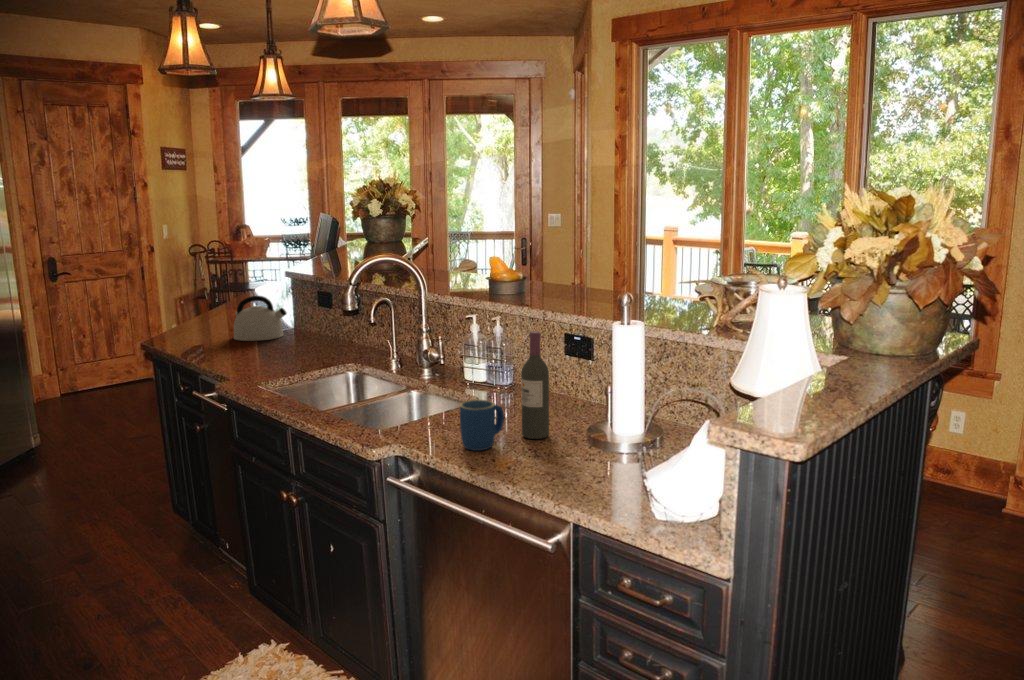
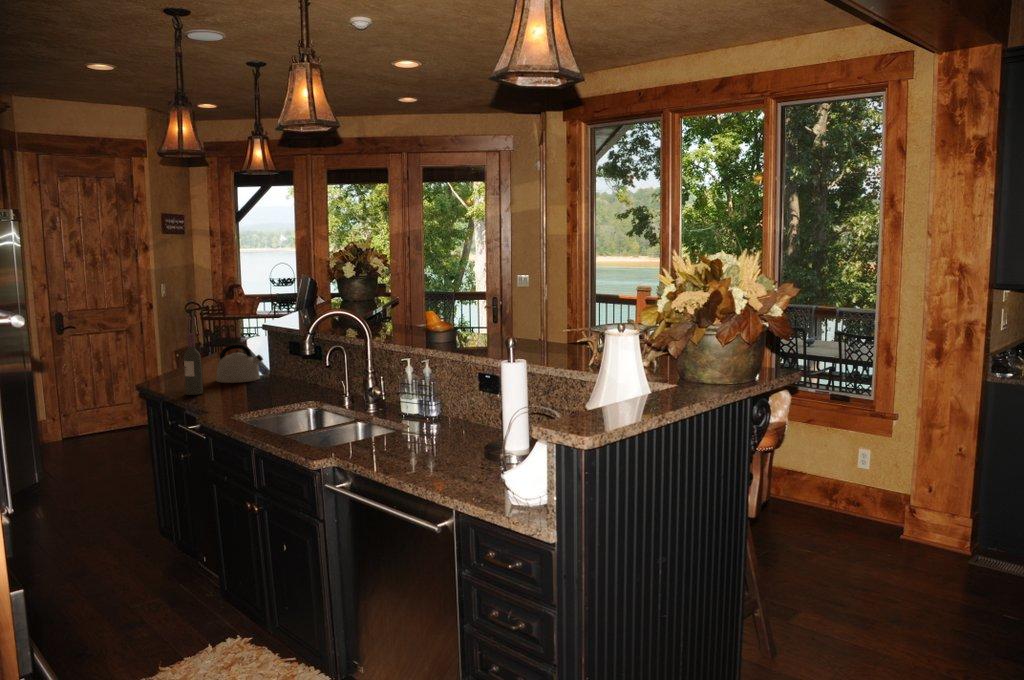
wine bottle: present [521,331,549,439] -> present [184,334,203,395]
mug: present [460,400,504,451] -> none [382,421,420,462]

